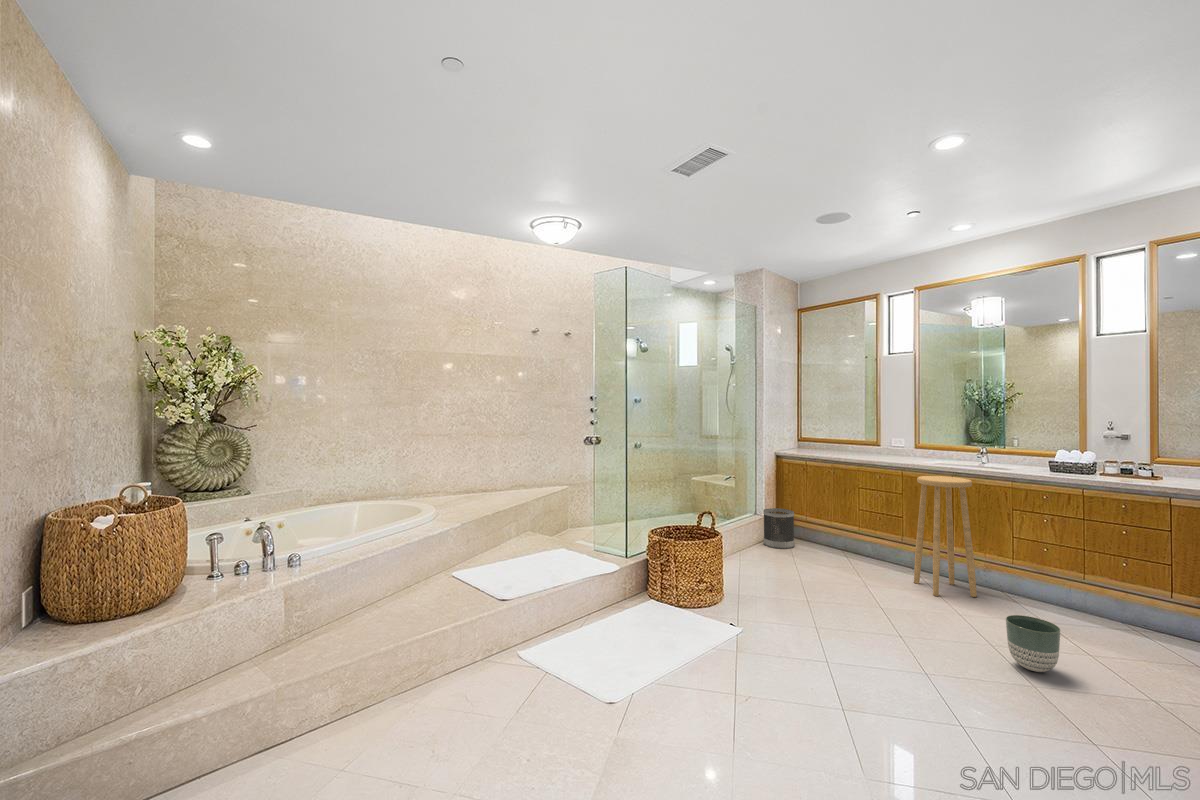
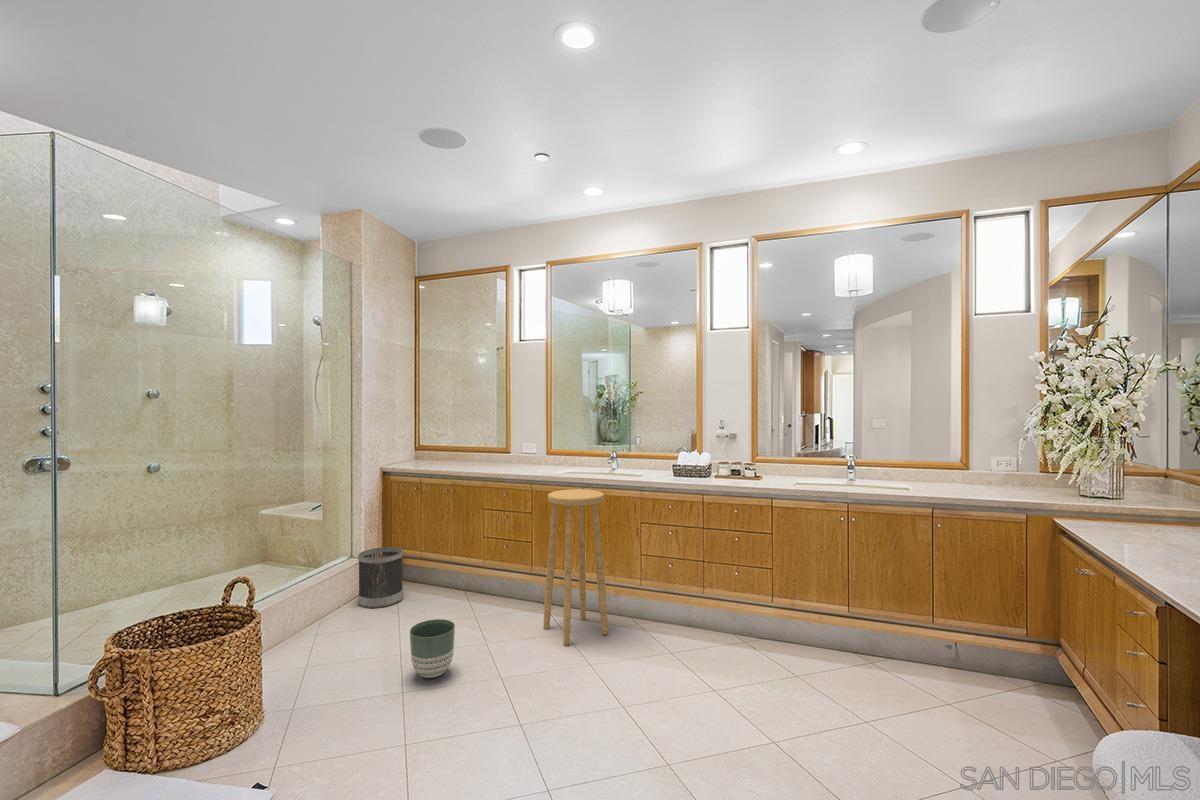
planter: present [1006,615,1060,672] -> present [410,619,455,678]

